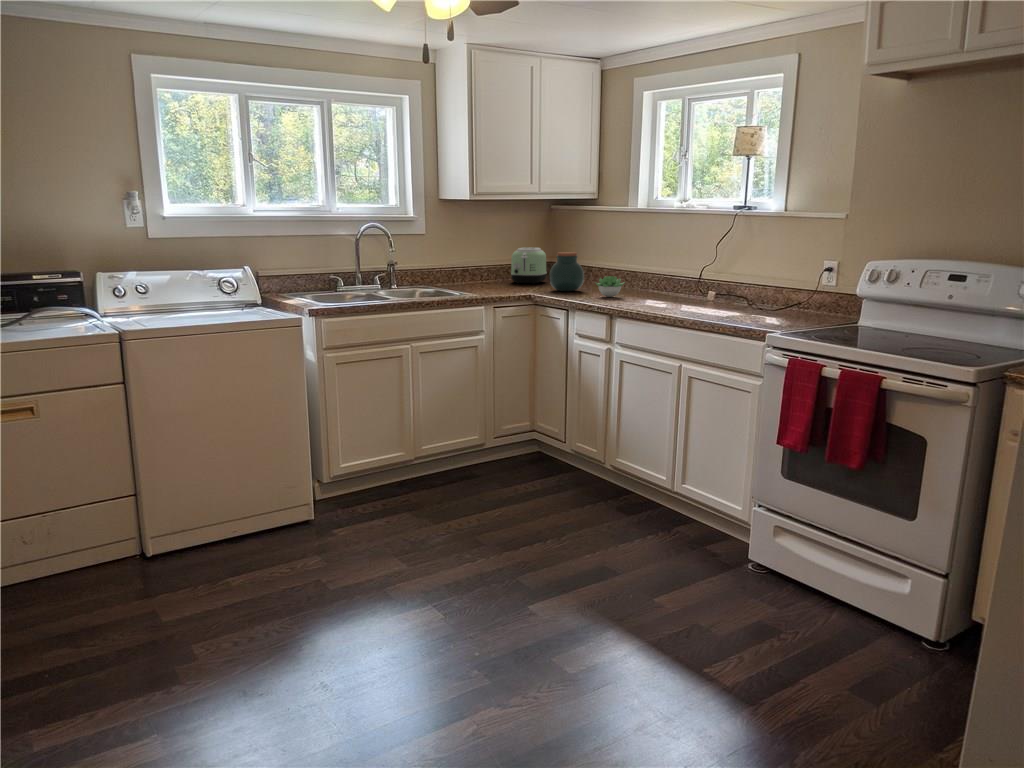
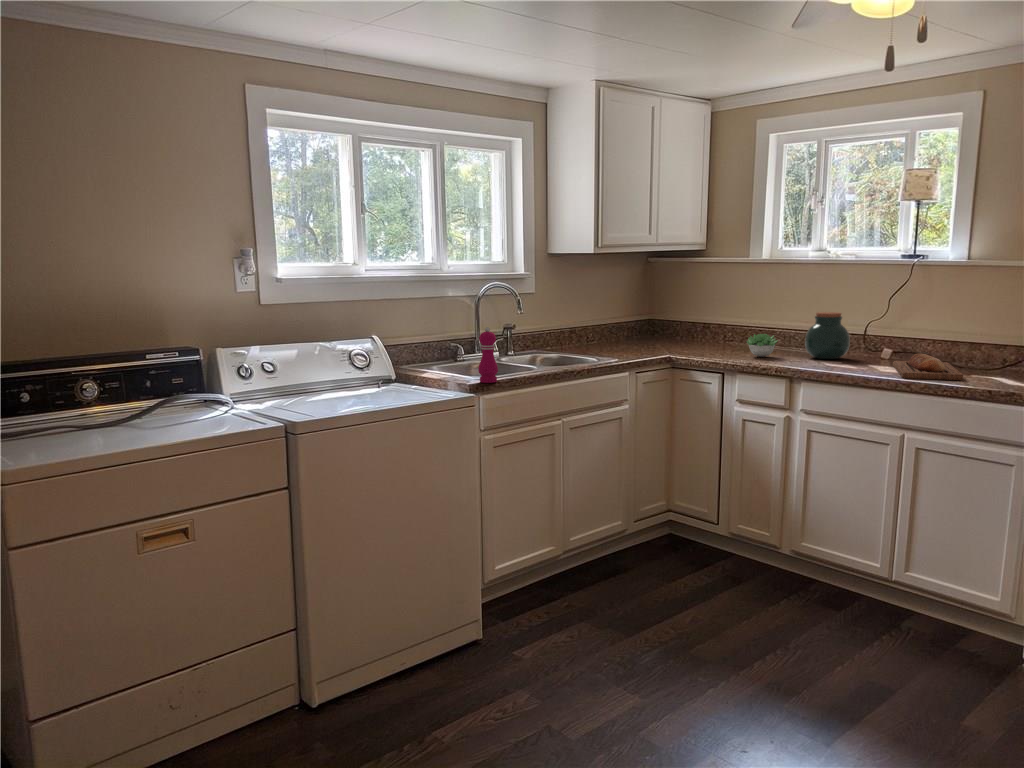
toaster: present [511,248,547,284] -> none [616,303,653,343]
jar: present [549,252,584,291] -> present [805,312,850,359]
pepper mill: none [318,261,336,308] -> present [478,327,498,383]
bread loaf: none [690,295,754,319] -> present [893,353,963,380]

